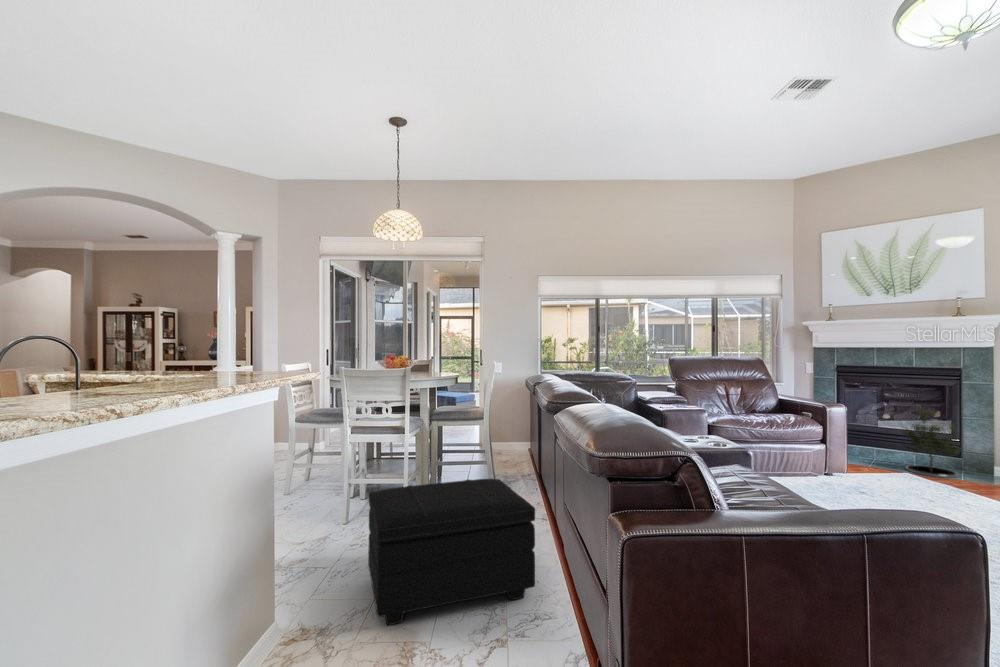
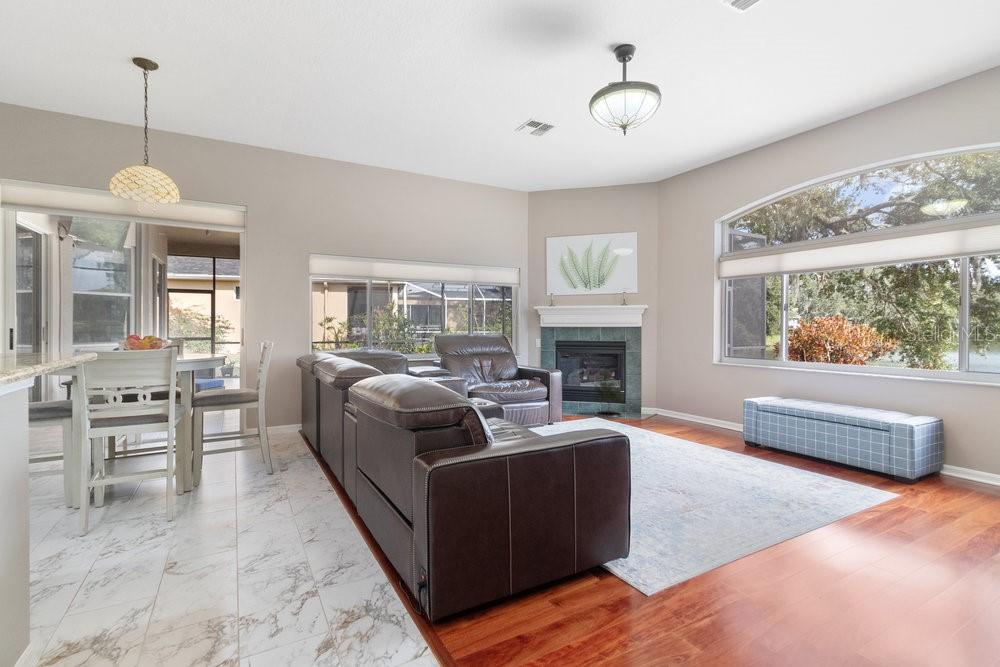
footstool: present [368,479,535,625] -> none [136,455,334,613]

